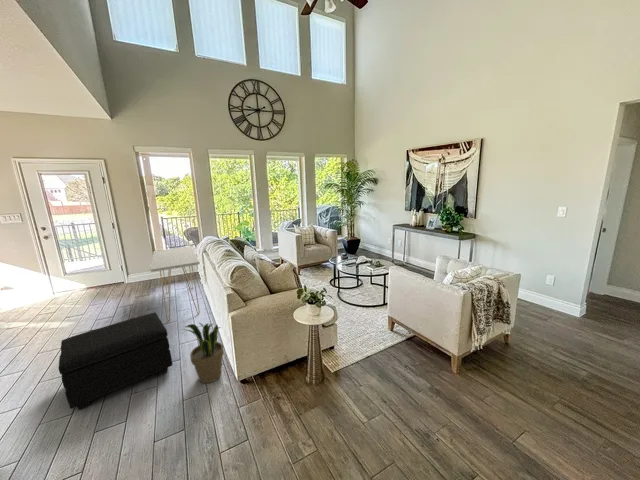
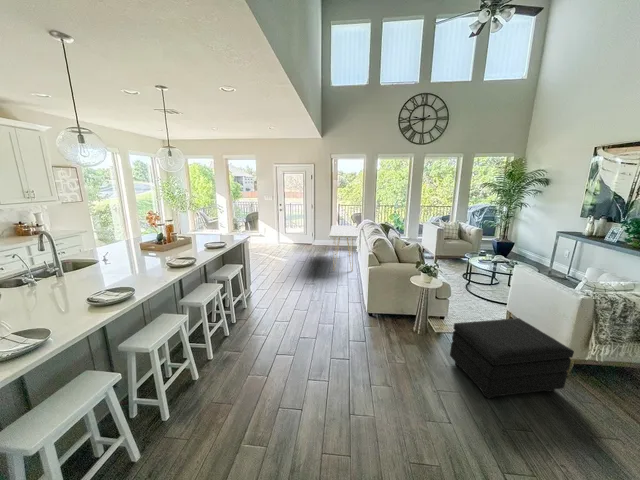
footstool: present [58,313,172,410] -> present [450,318,574,399]
potted plant: present [186,323,224,383] -> none [341,269,363,308]

